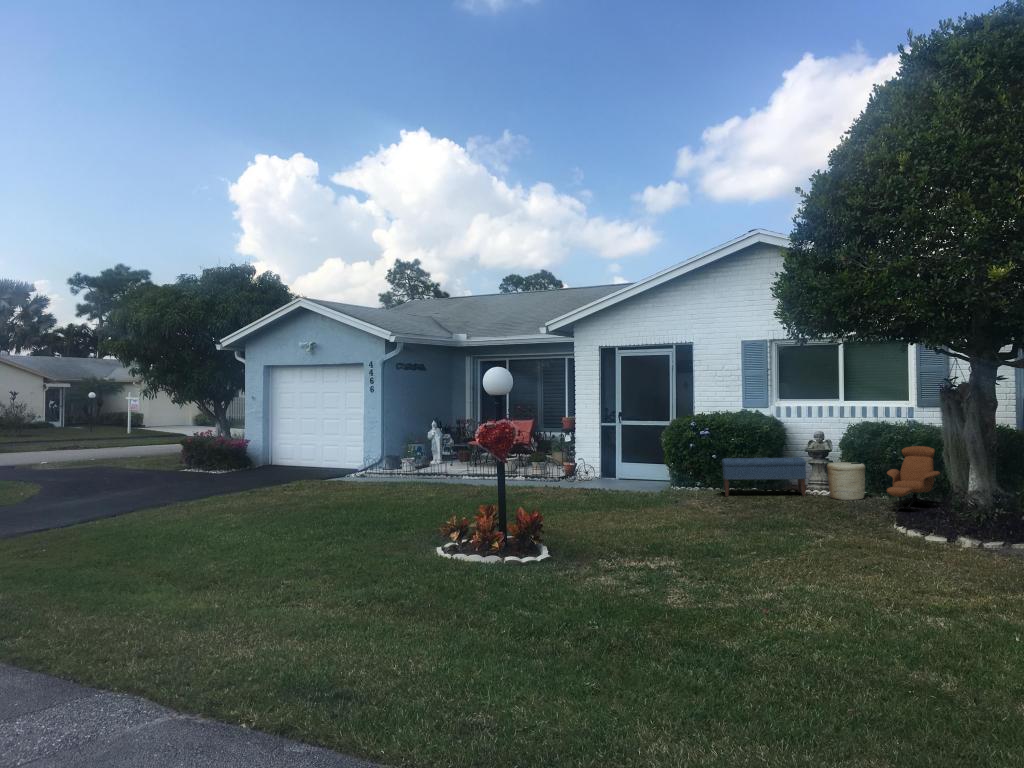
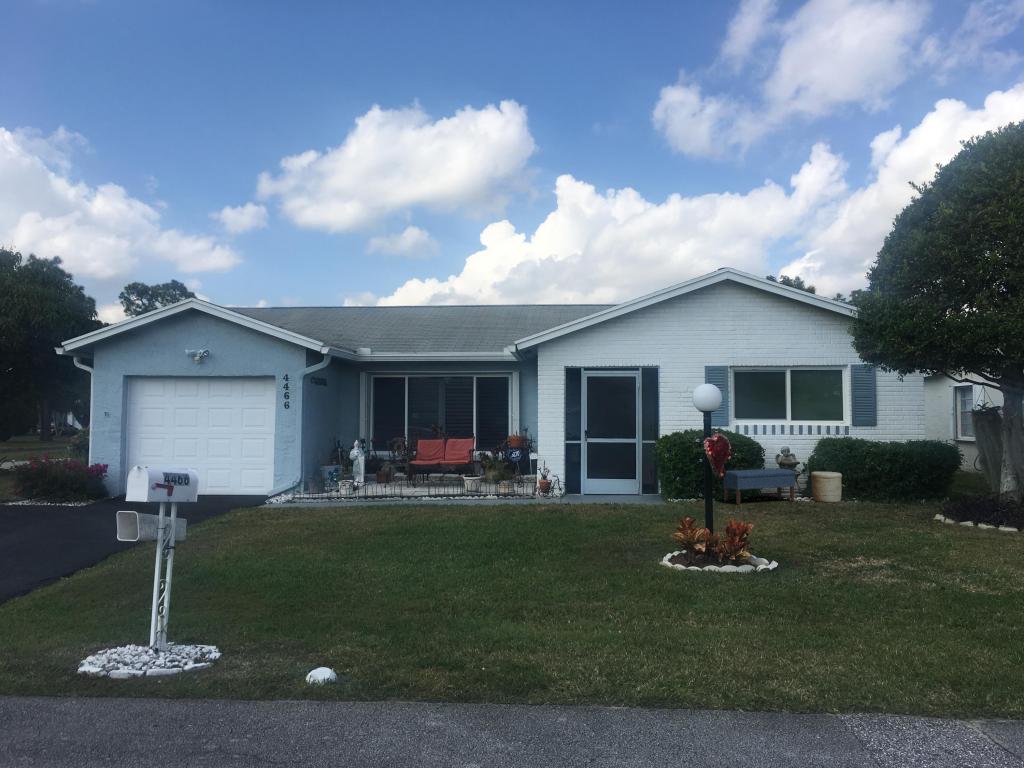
lounge chair: present [886,446,940,511] -> none [868,457,910,510]

